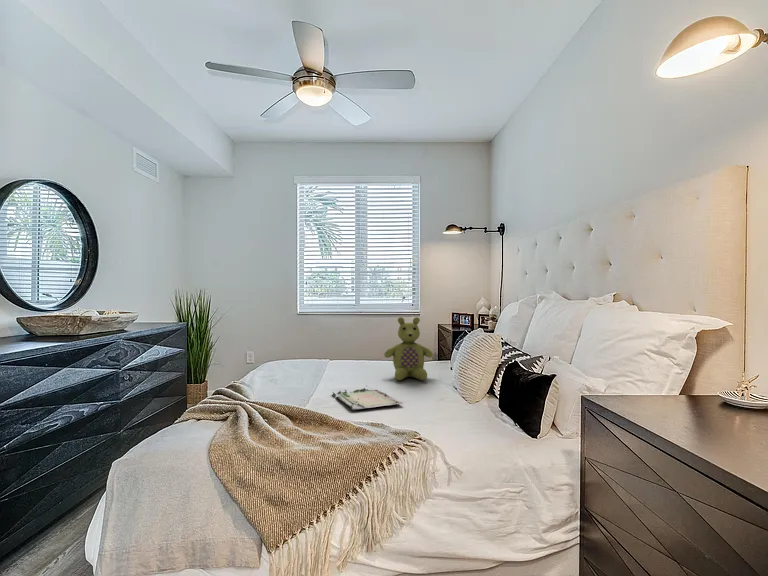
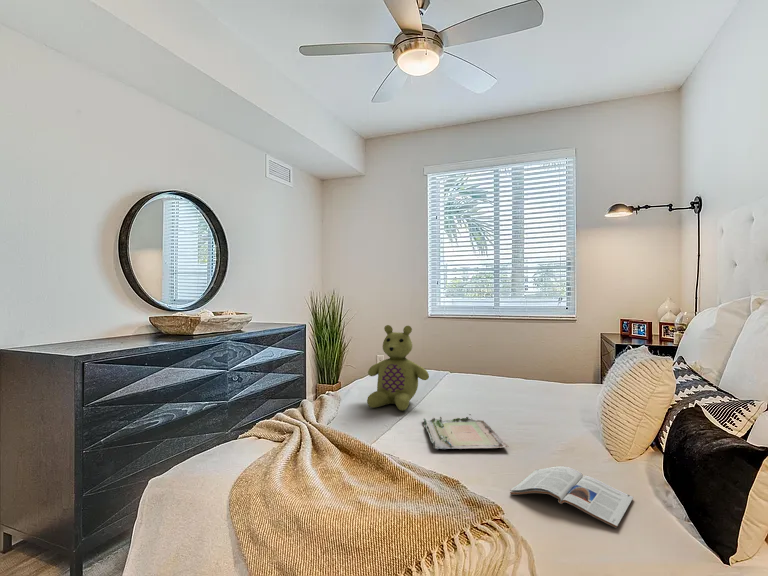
stuffed bear: present [384,317,433,380] -> present [367,325,429,411]
magazine: none [415,408,484,435] -> present [510,466,633,528]

